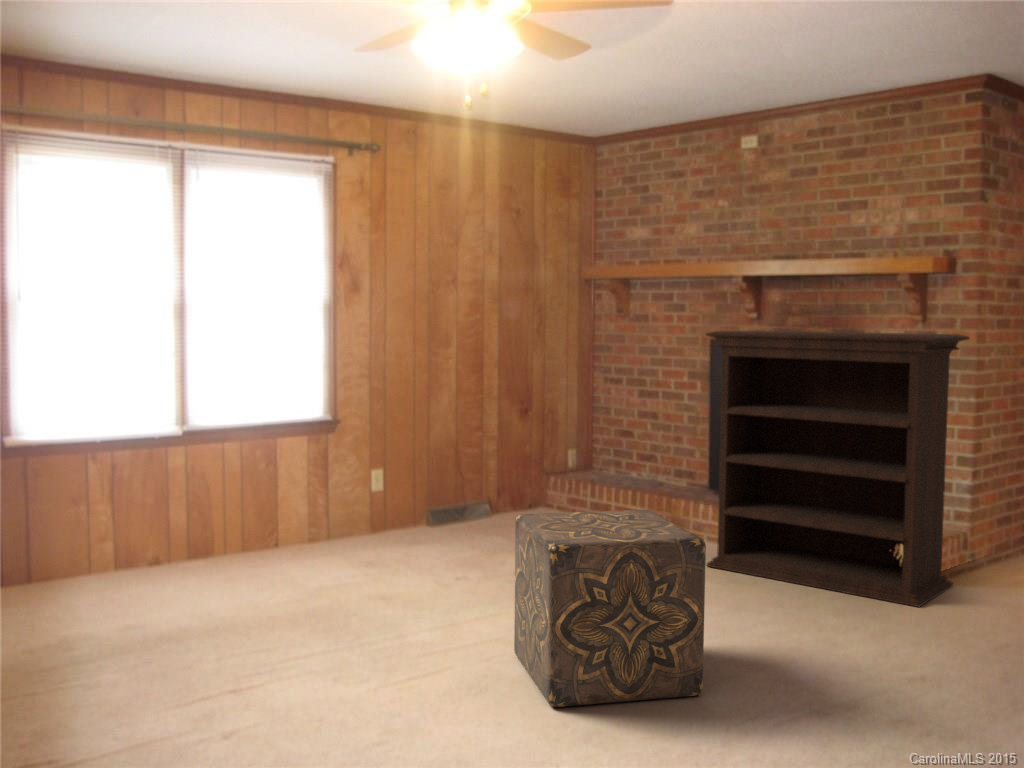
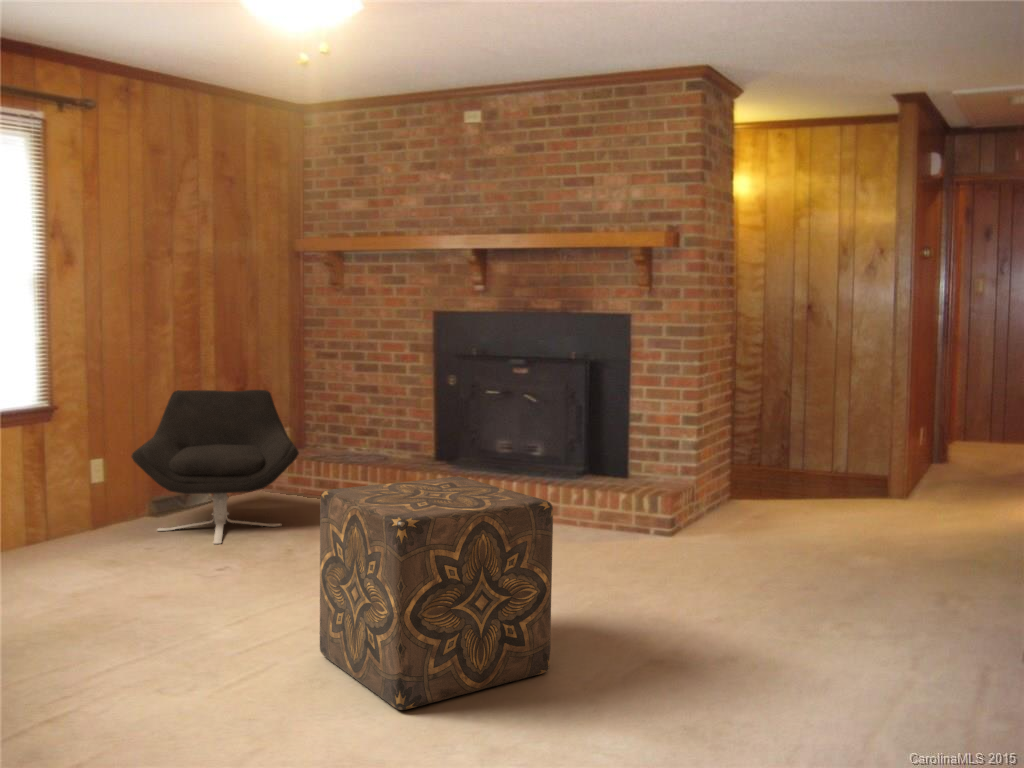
bookshelf: present [706,330,969,607] -> none [461,295,704,557]
lounge chair: none [417,413,560,553] -> present [132,390,299,544]

